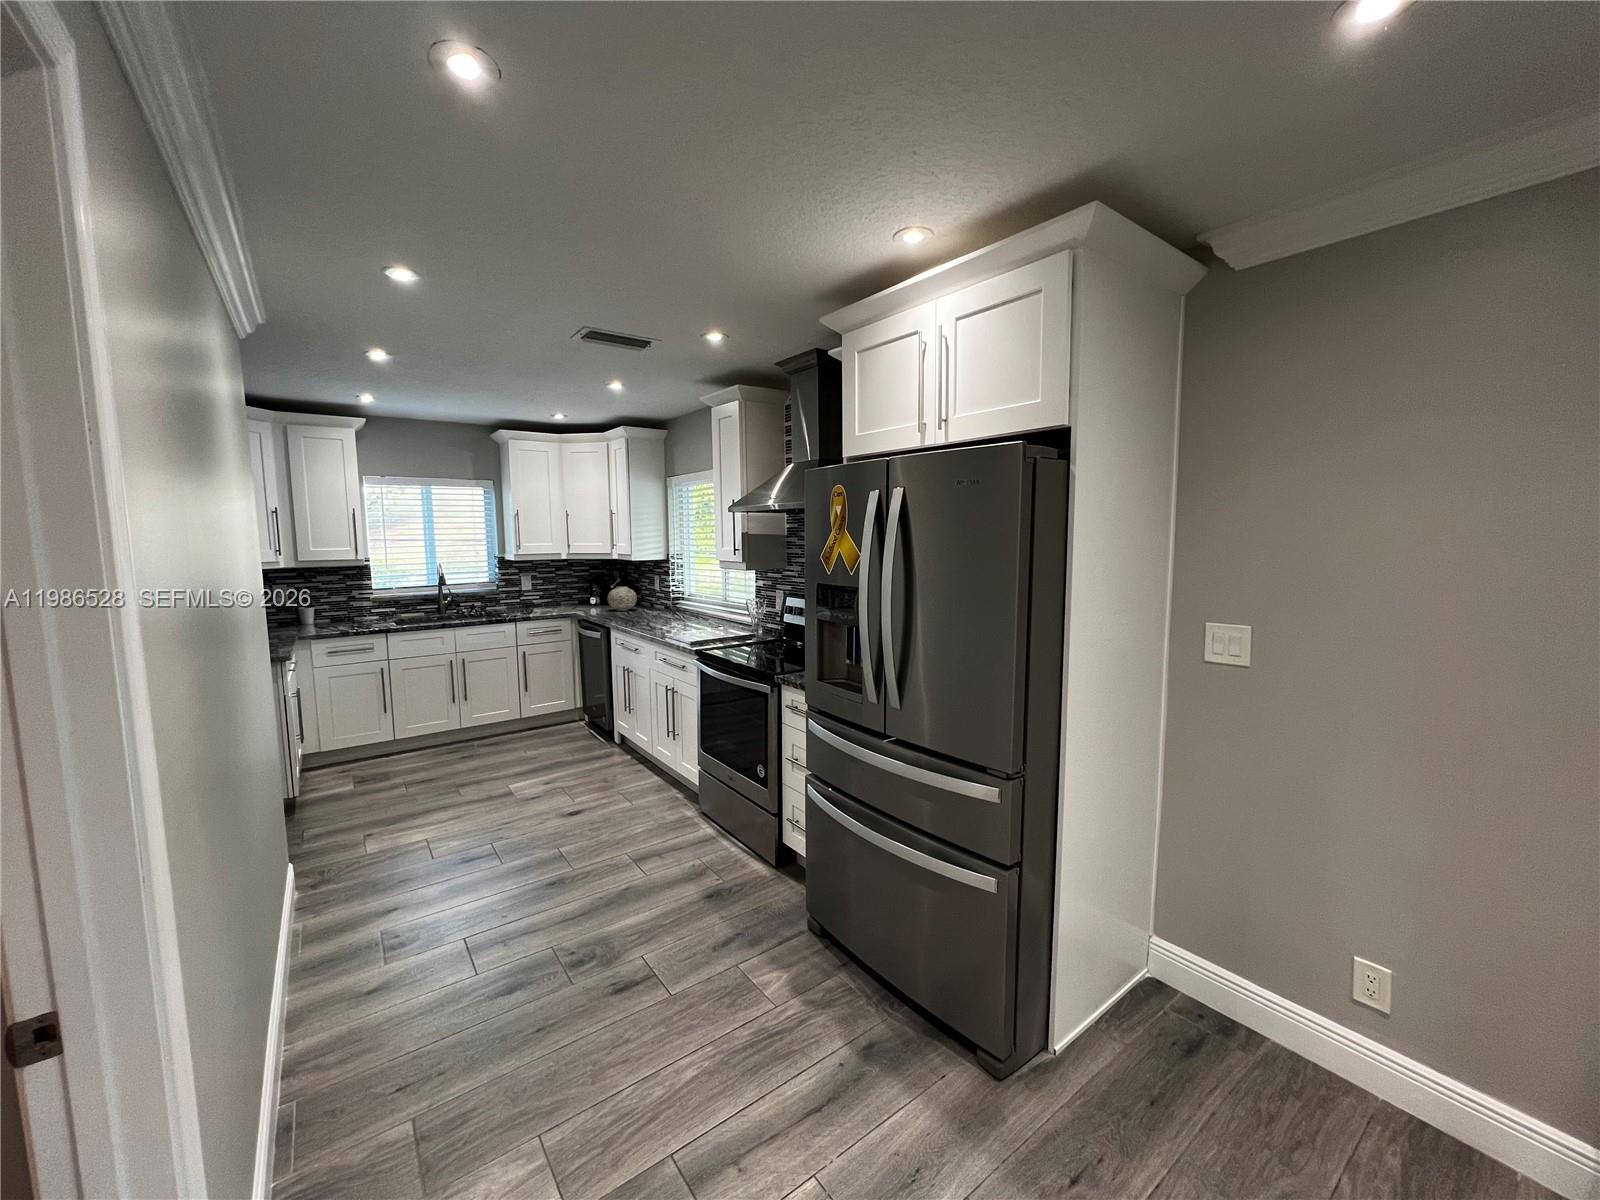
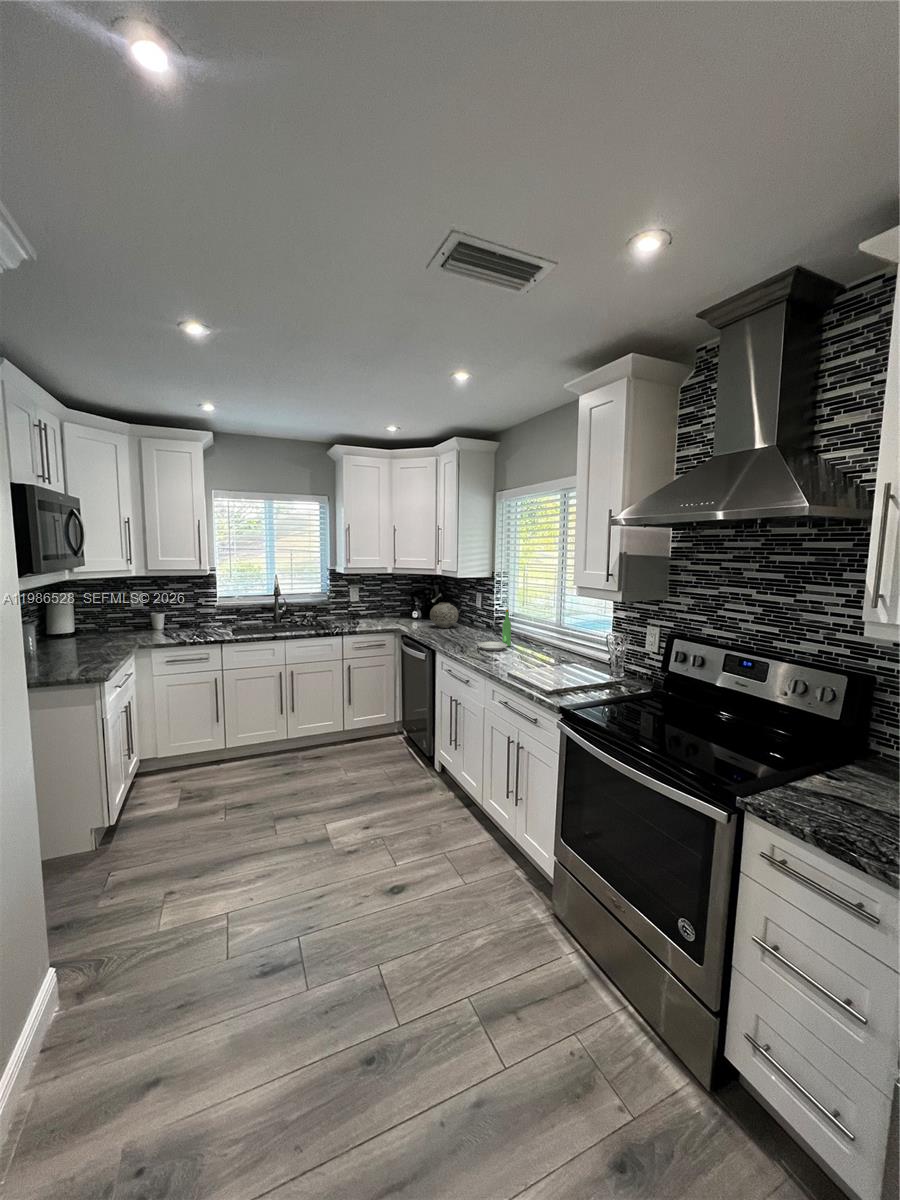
plate: none [649,588,681,624] -> present [478,609,511,651]

